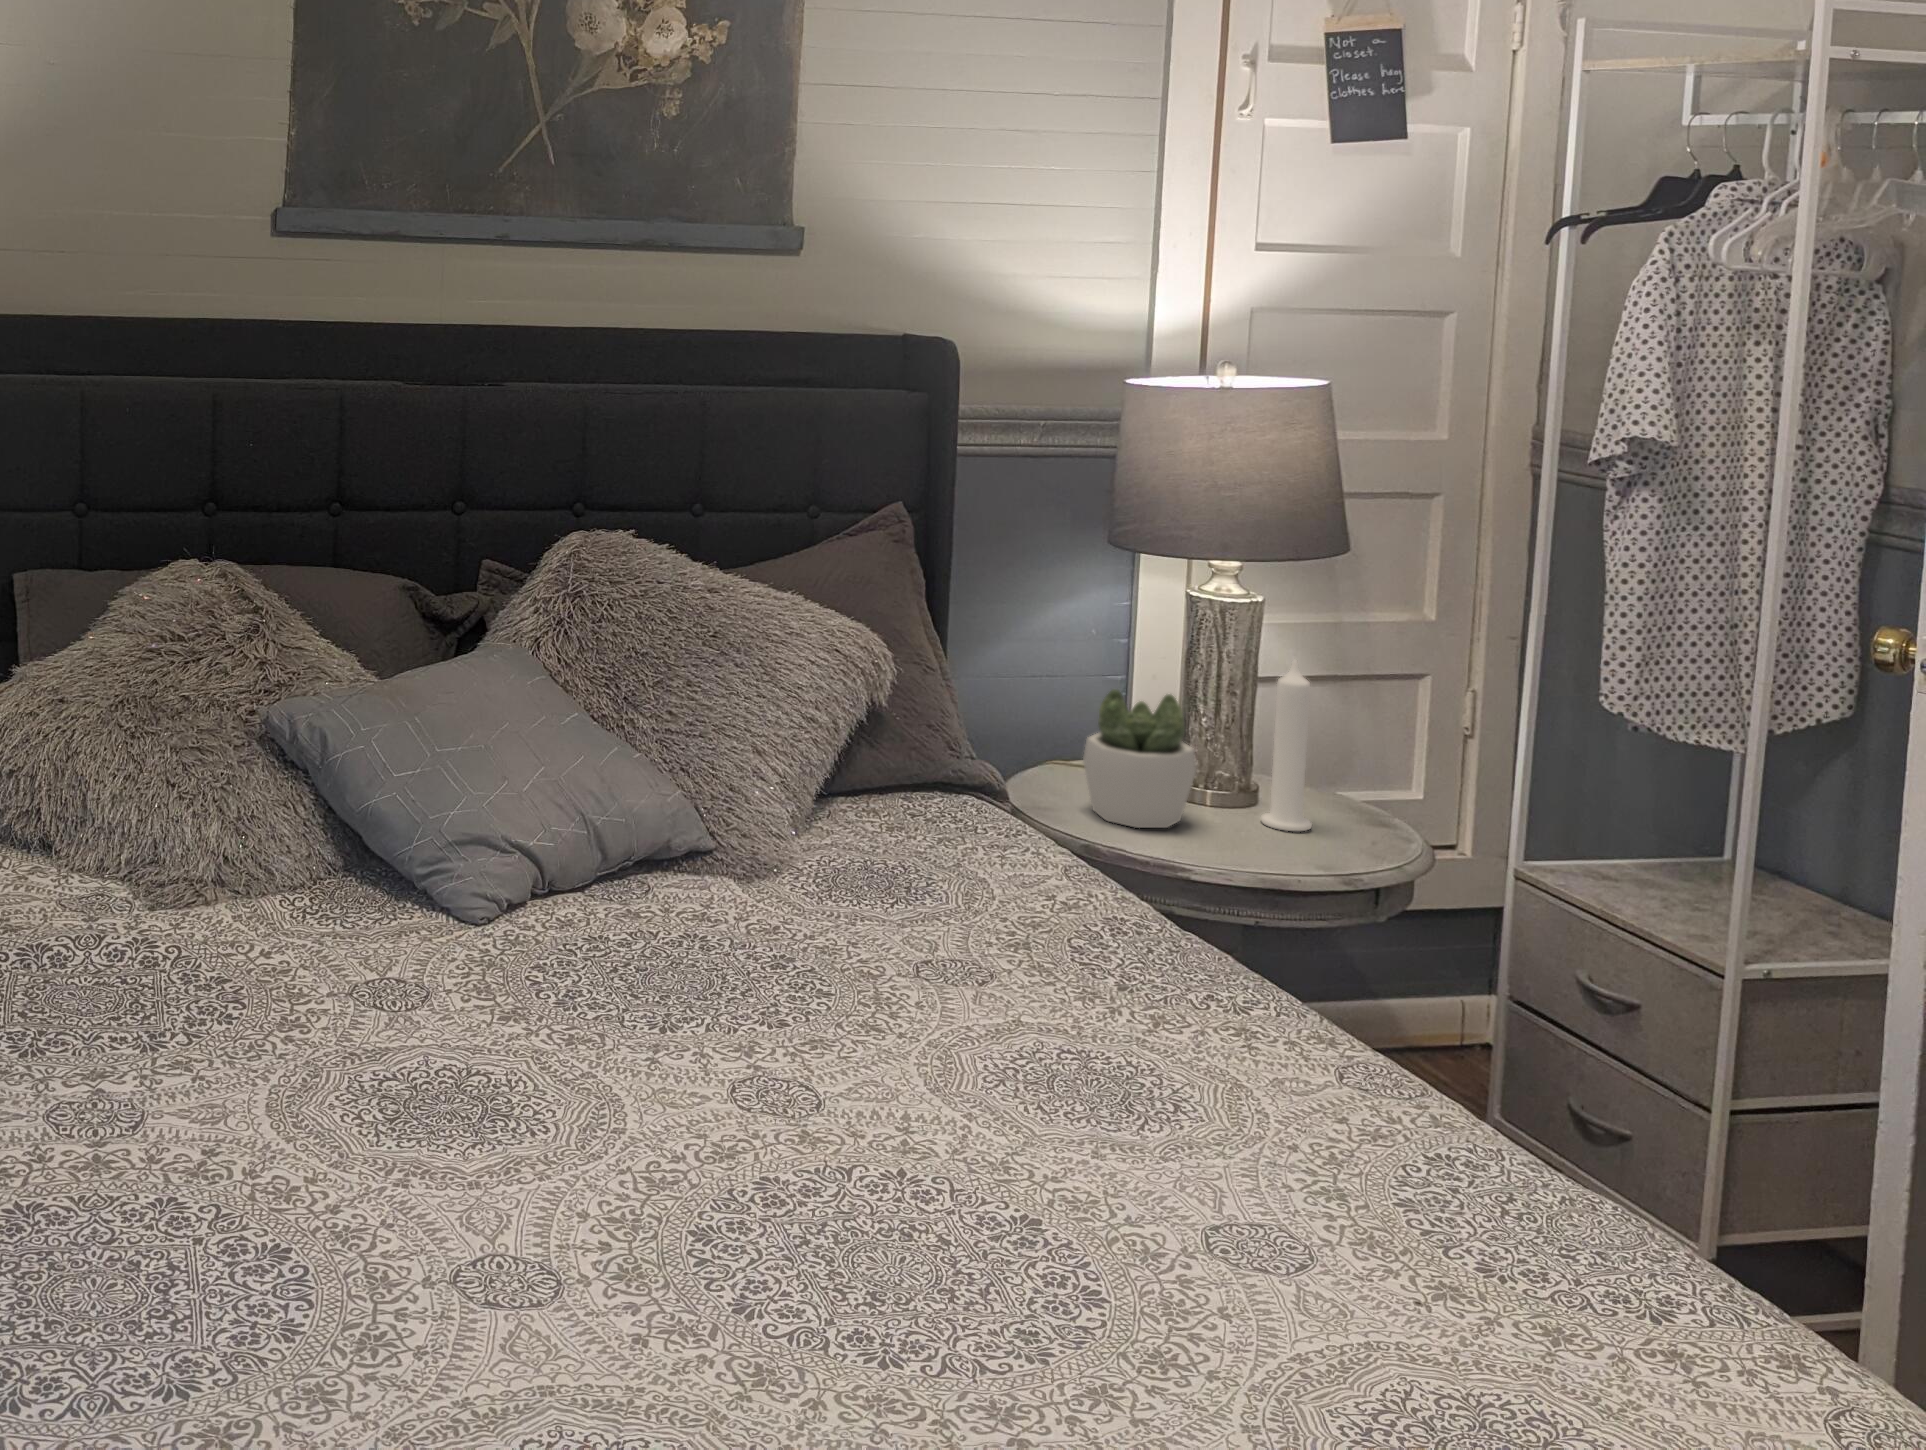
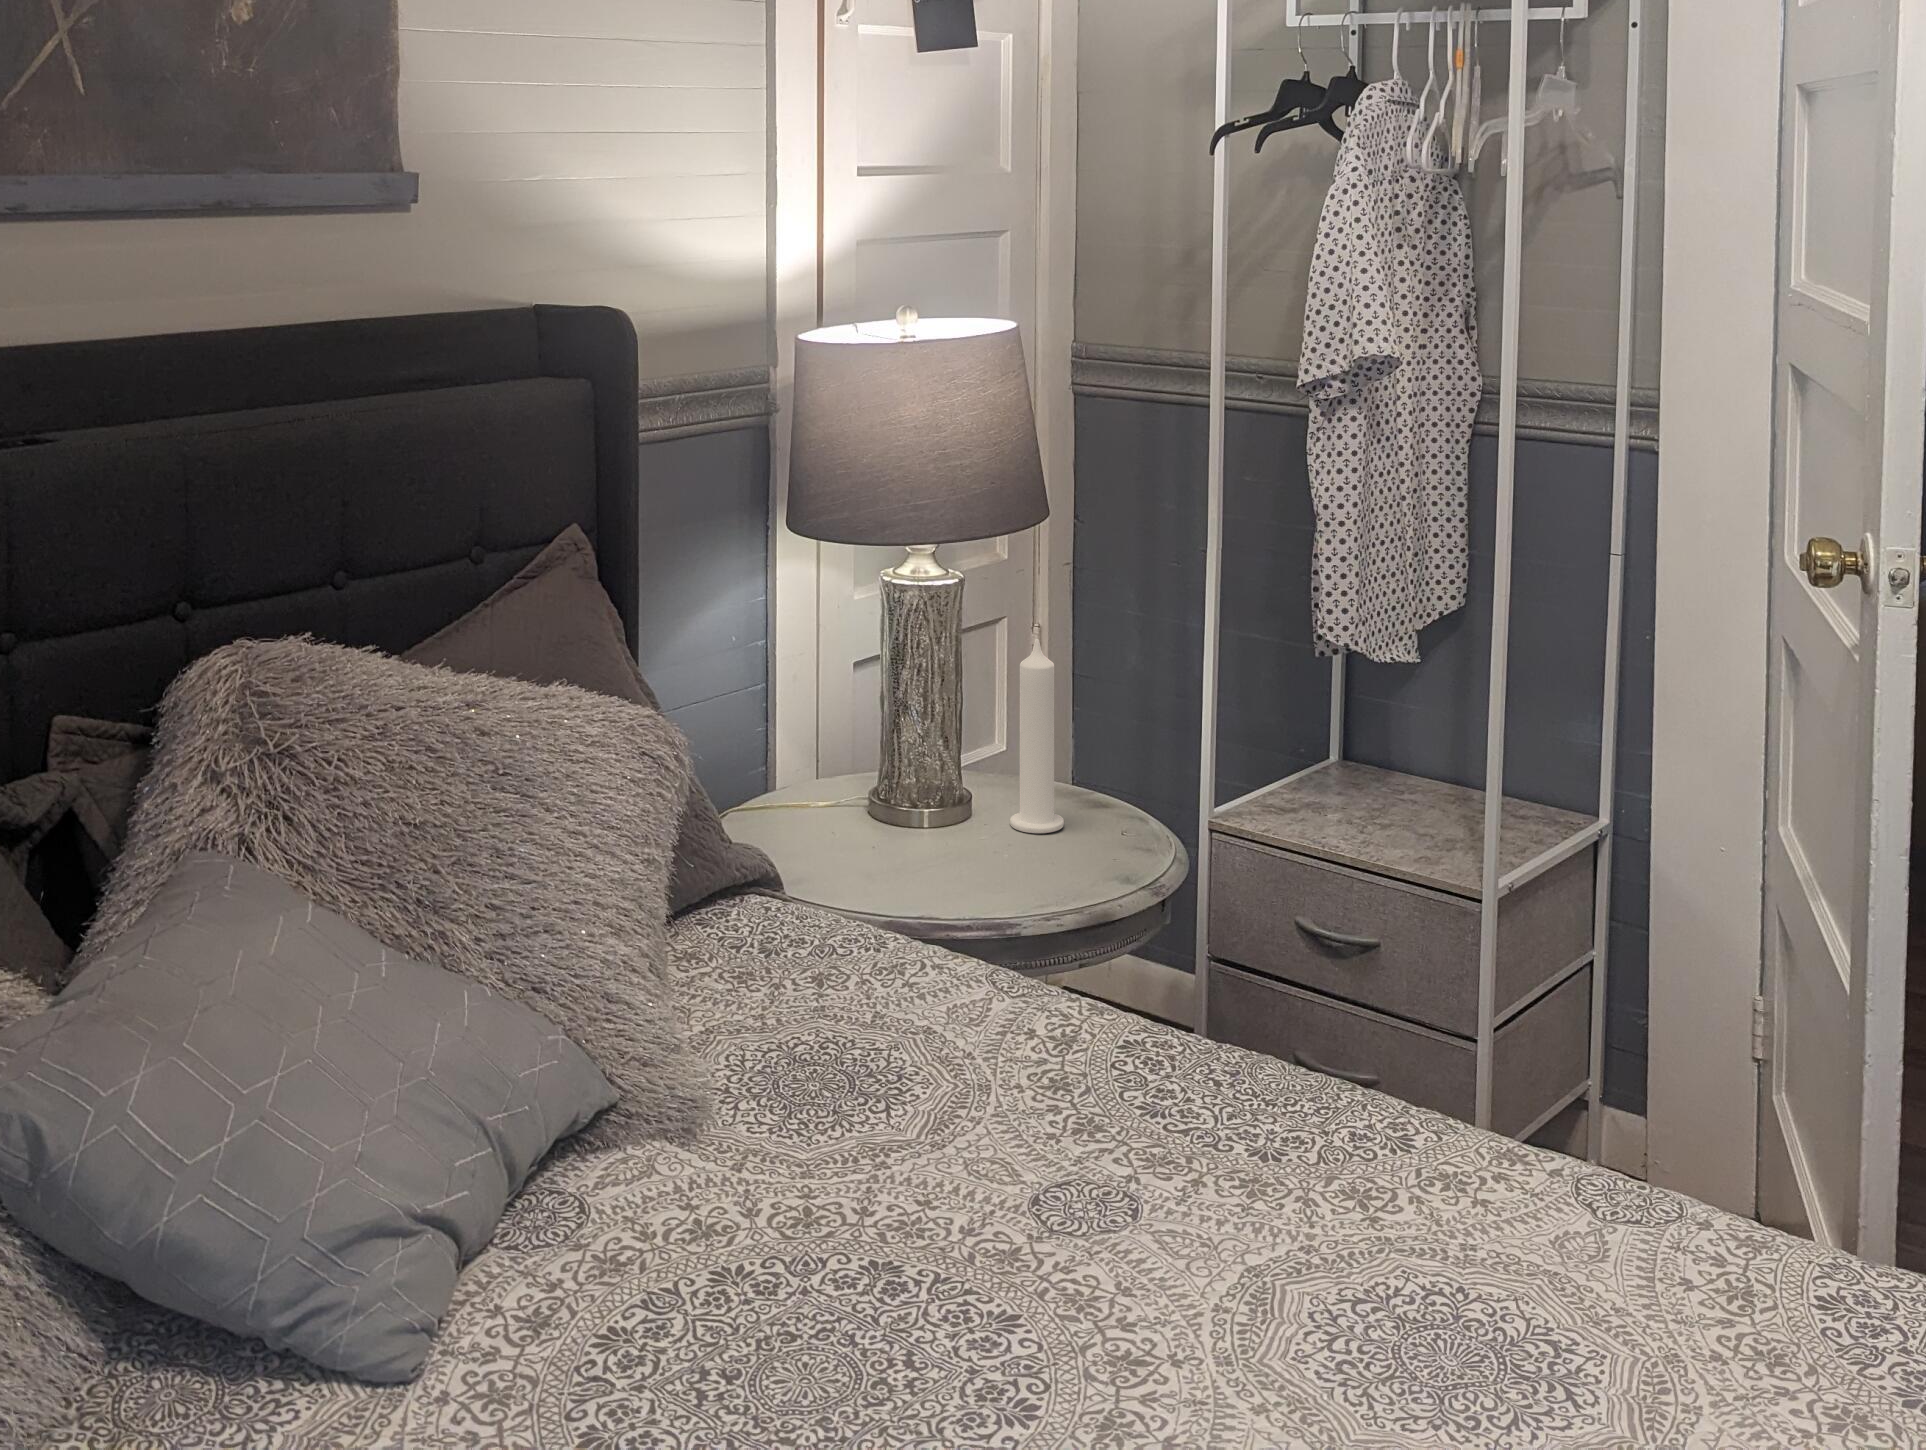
succulent plant: present [1083,689,1196,828] -> none [849,706,969,875]

